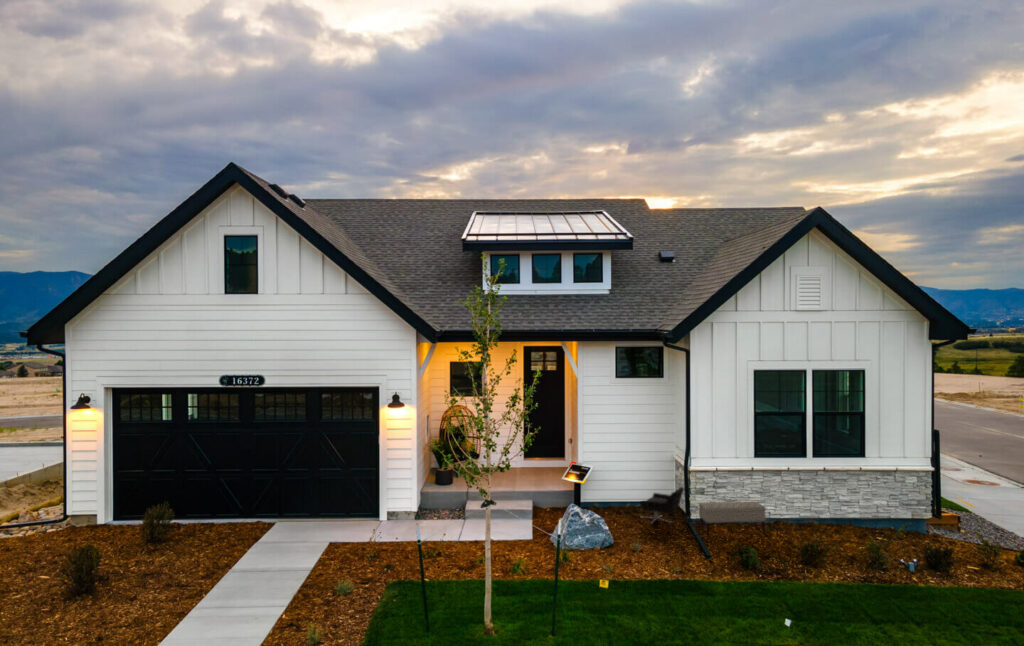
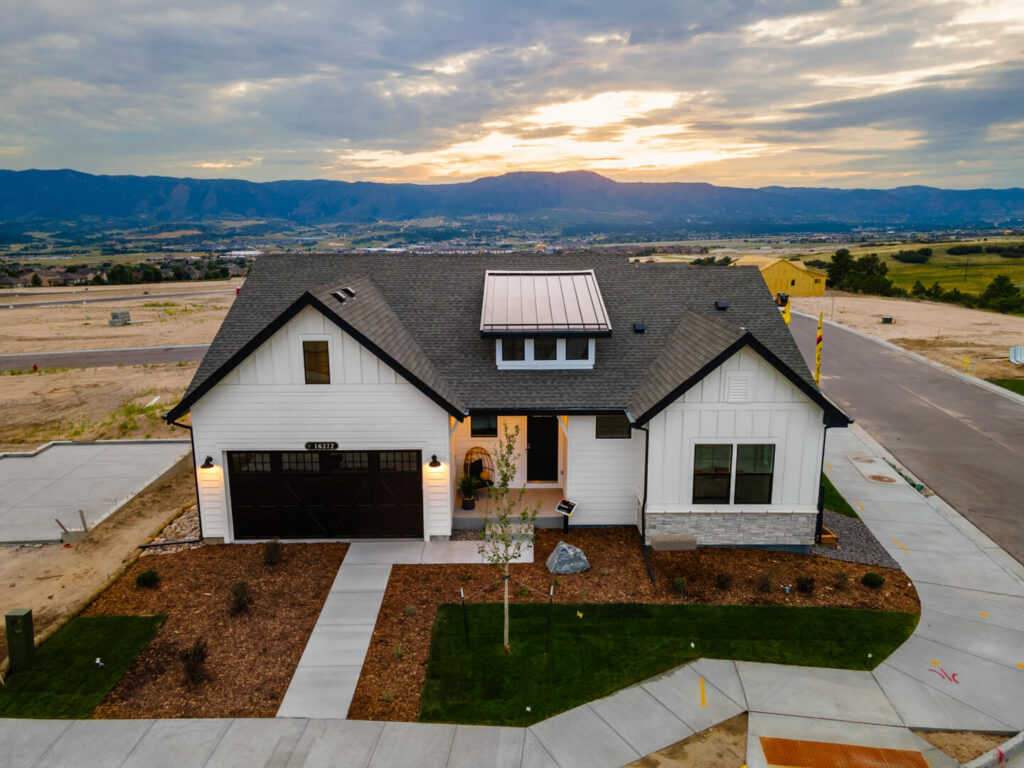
lounge chair: present [640,487,684,523] -> none [610,521,642,547]

